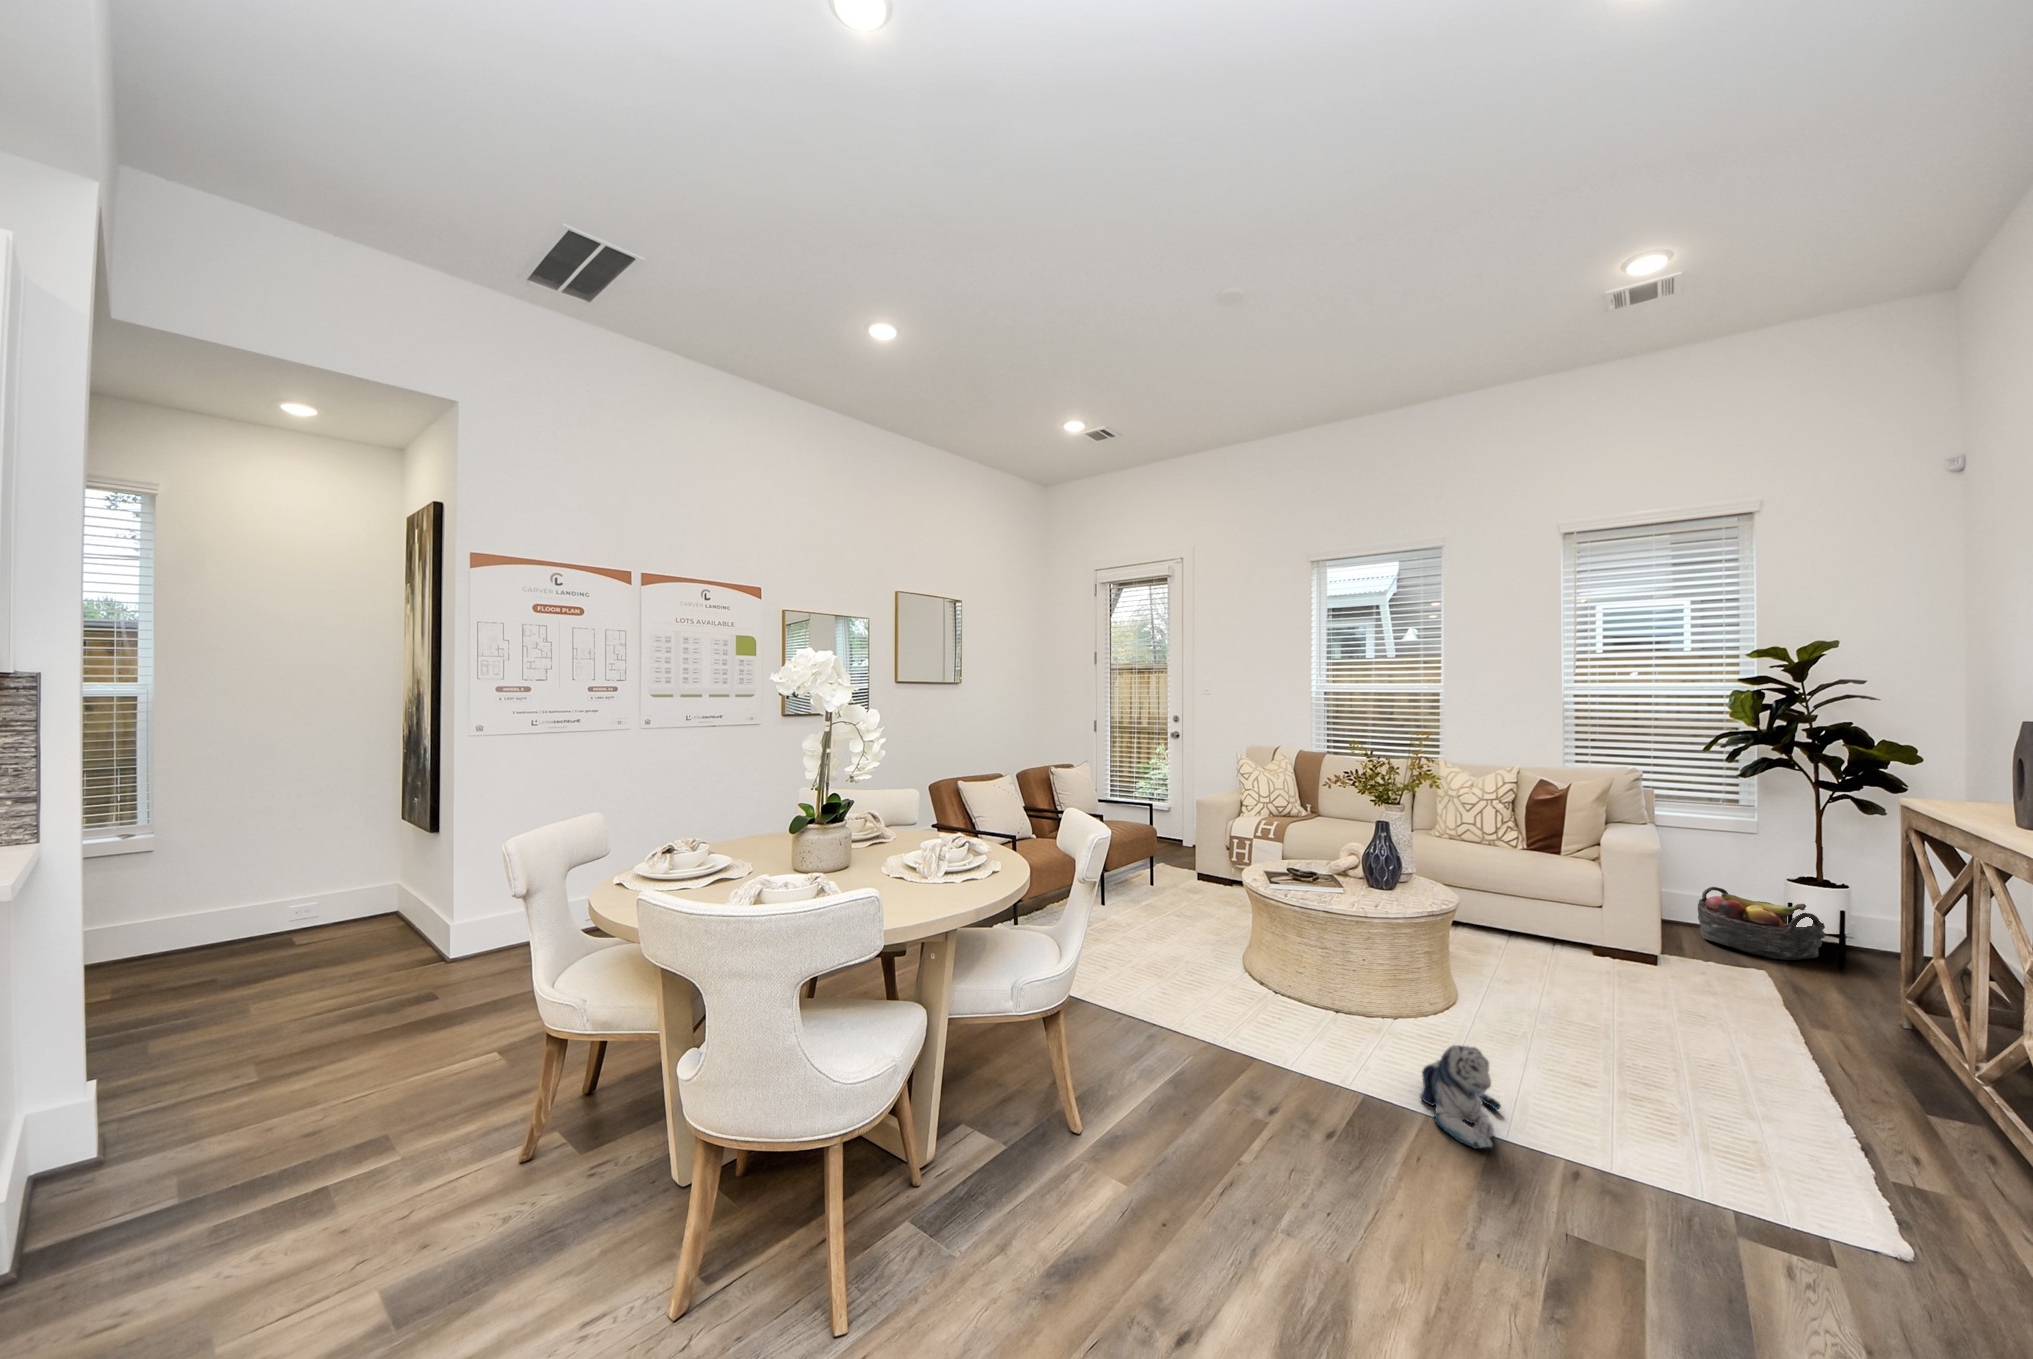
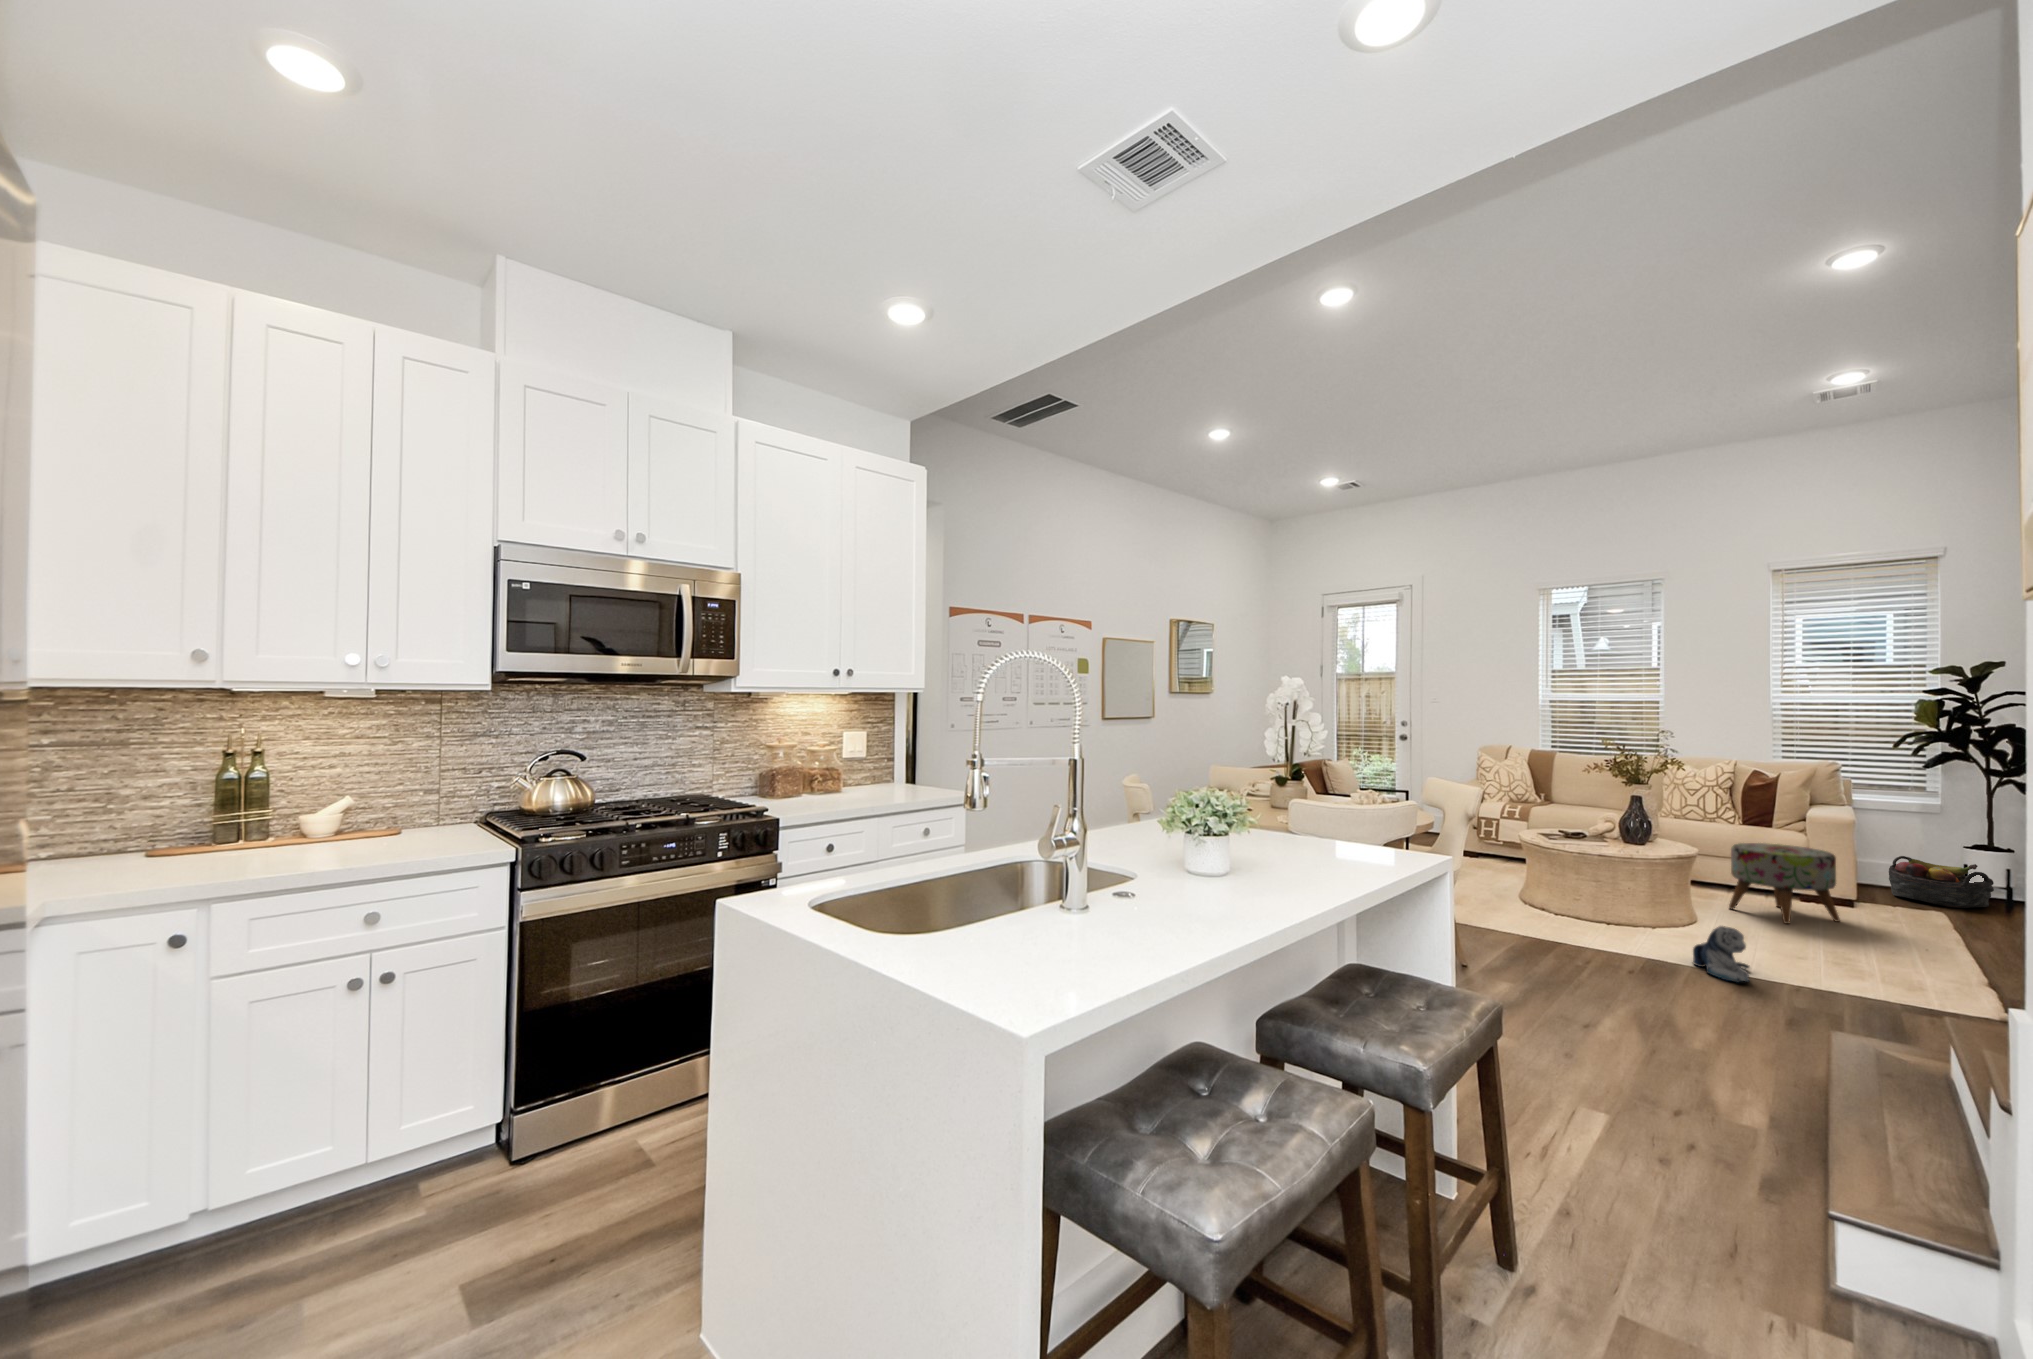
ottoman: none [1500,879,1639,997] -> present [1729,843,1840,924]

